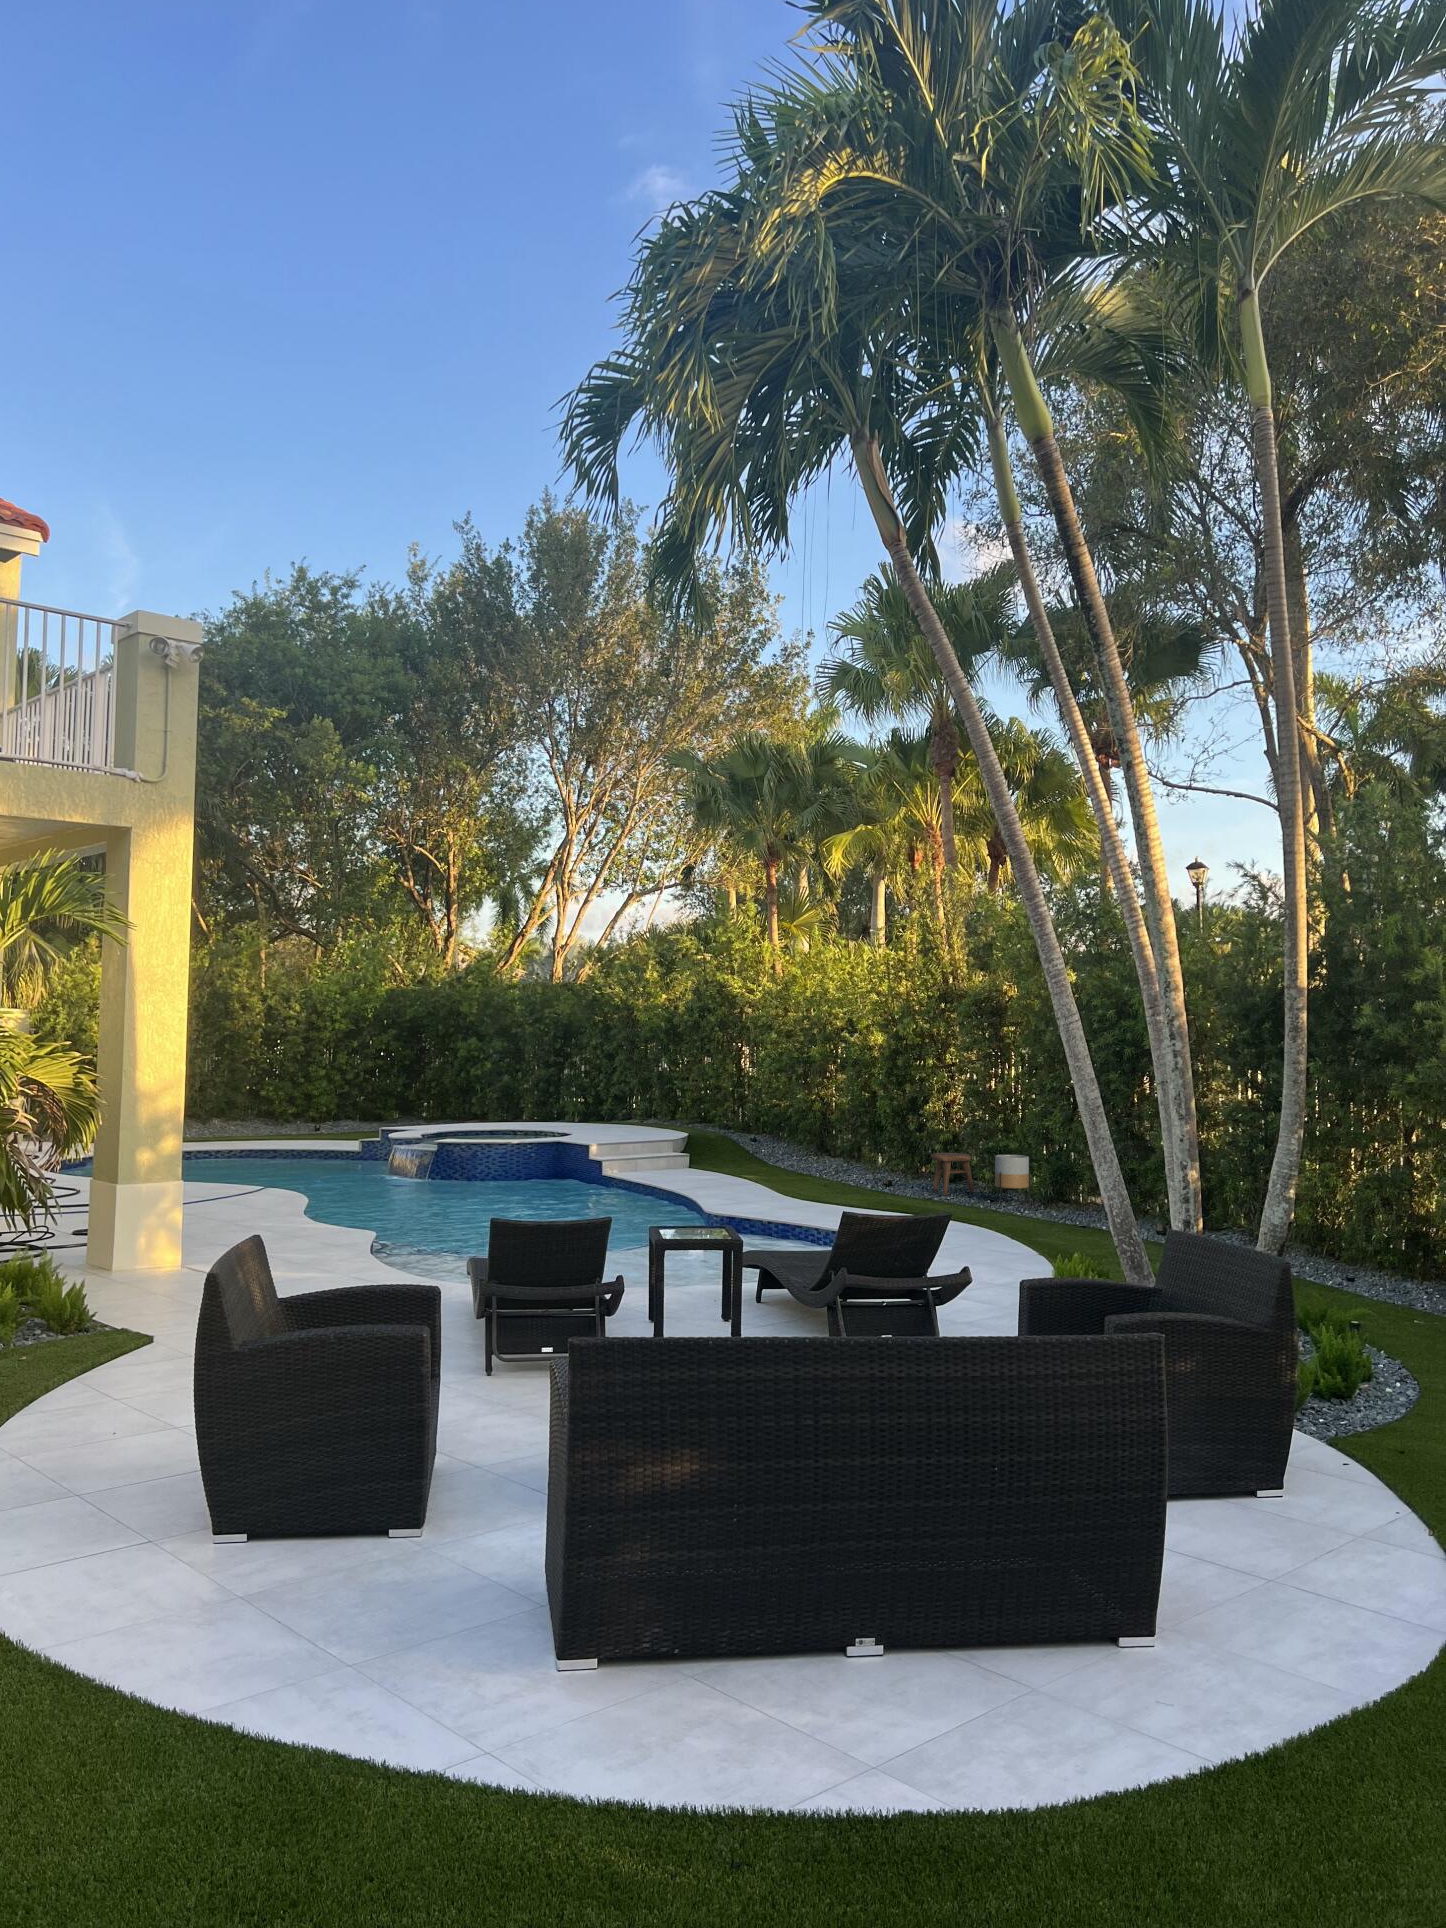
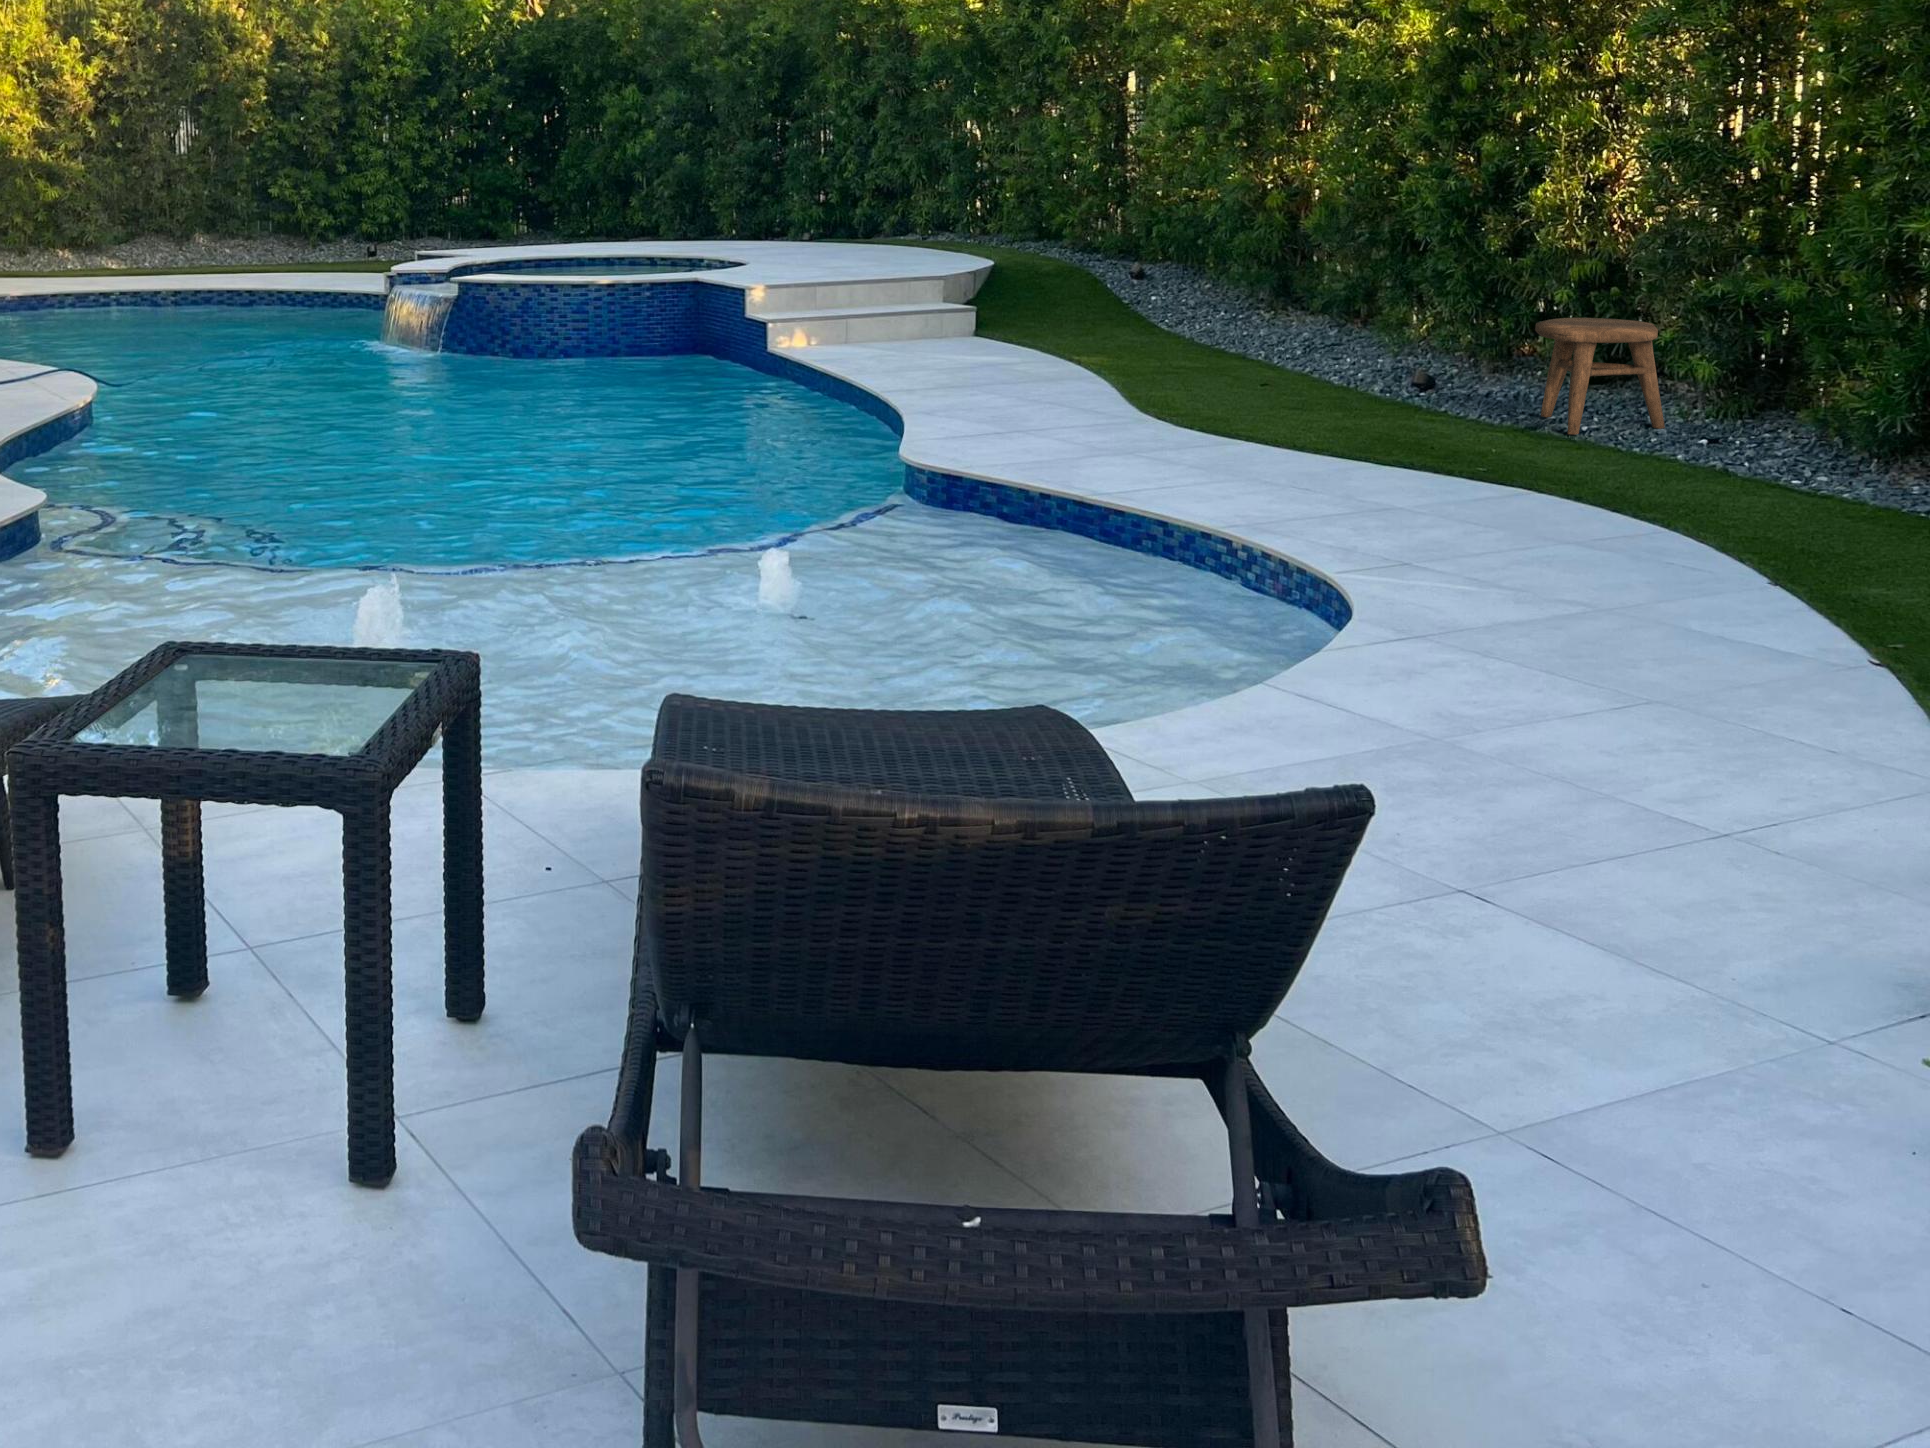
planter: present [995,1155,1030,1204] -> none [1729,328,1850,473]

